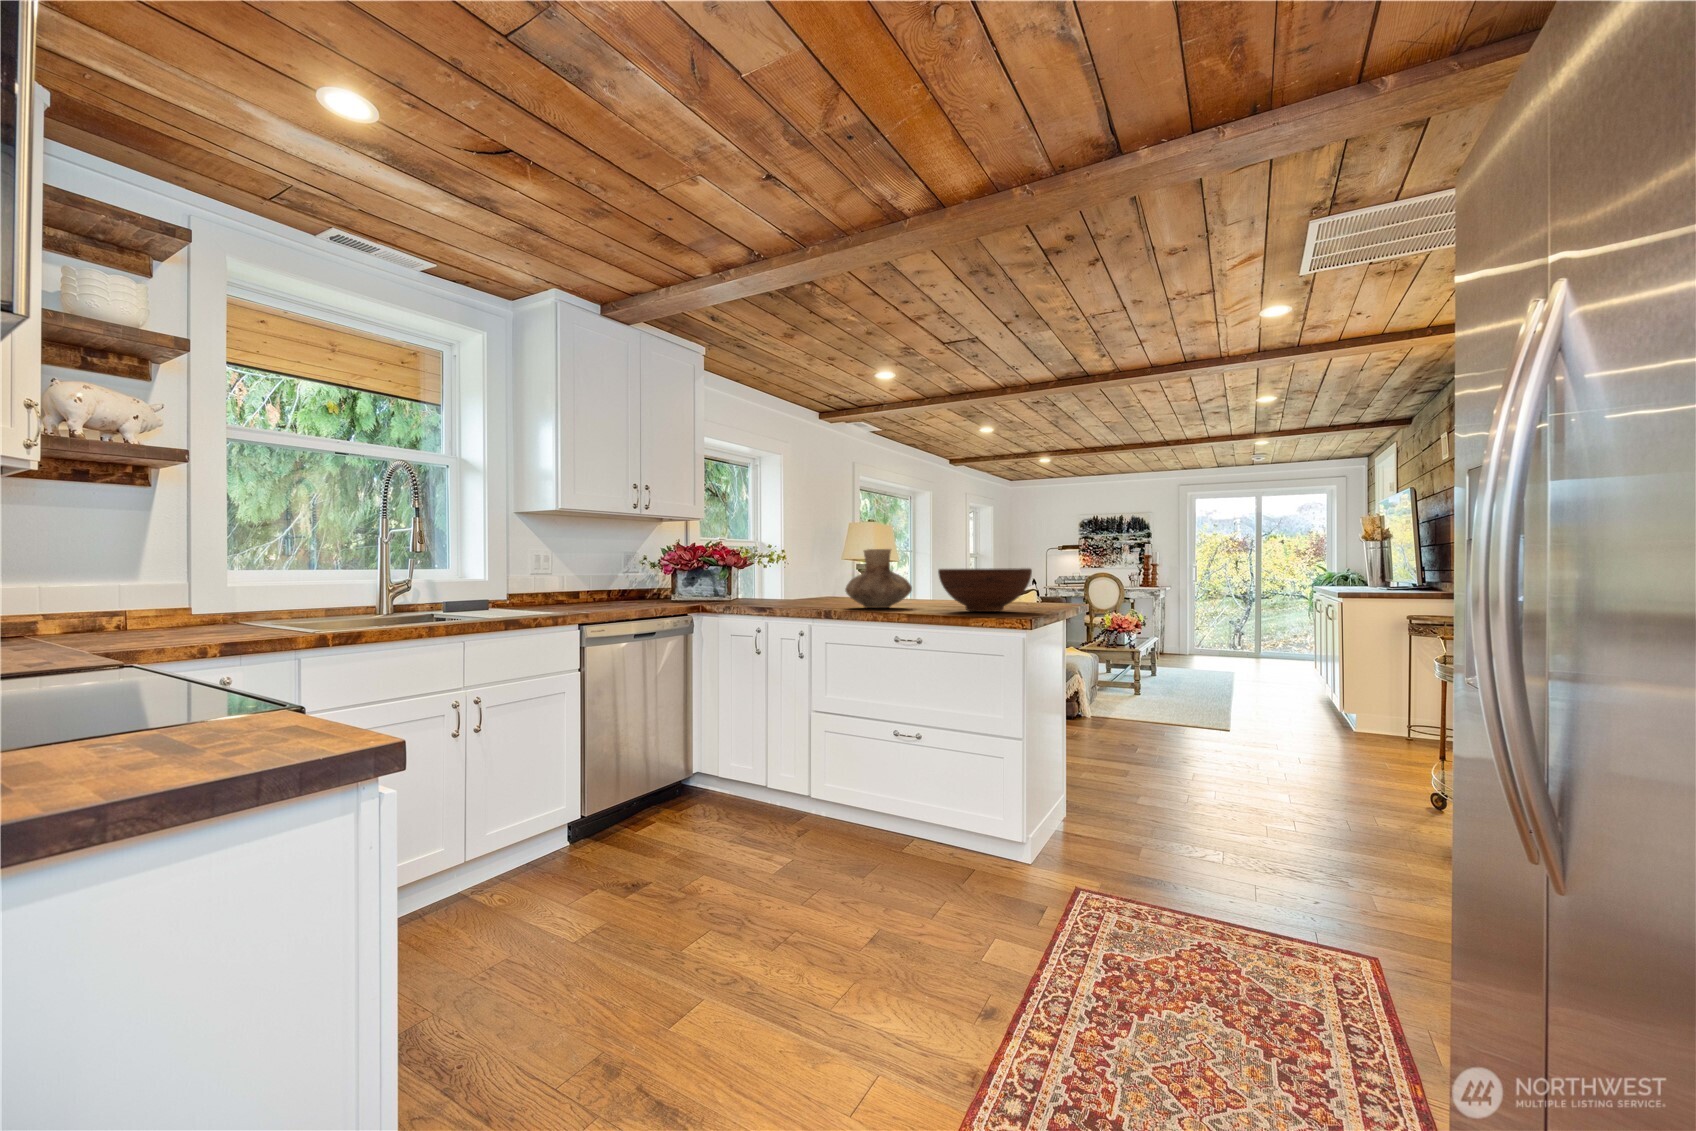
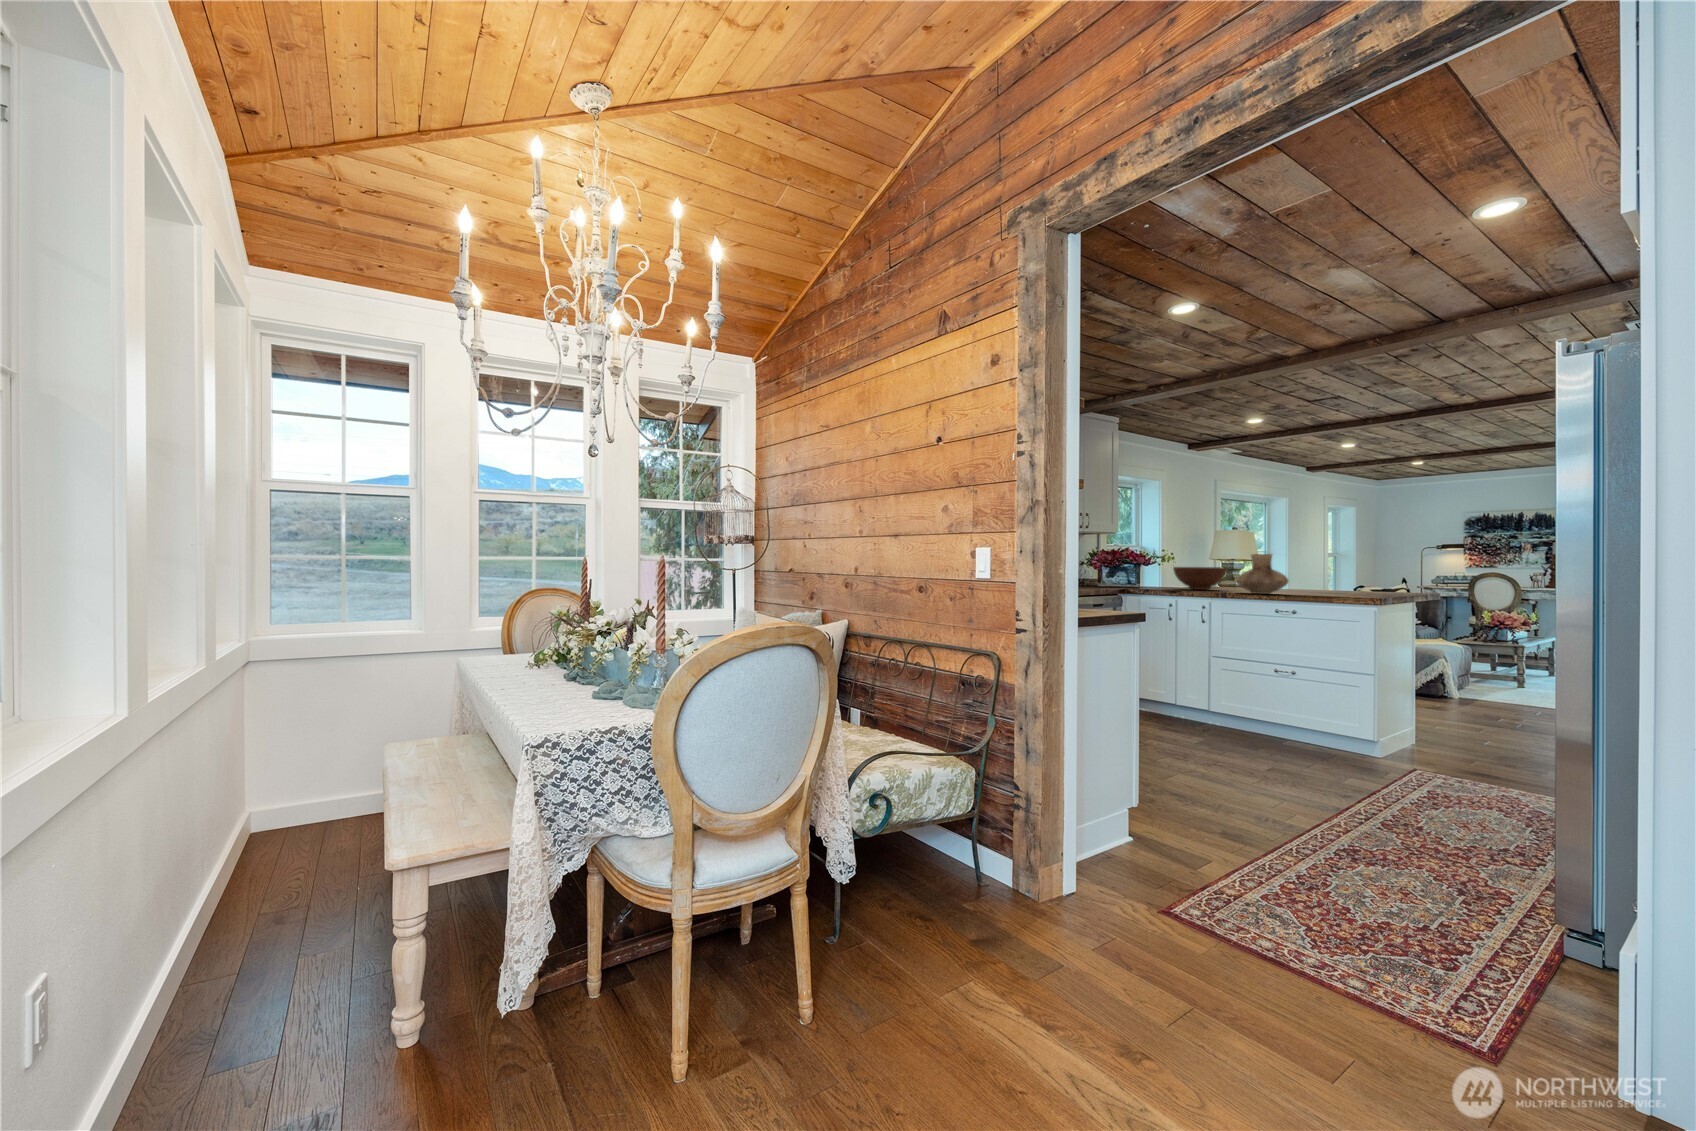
fruit bowl: present [938,568,1032,612] -> present [1173,567,1227,590]

